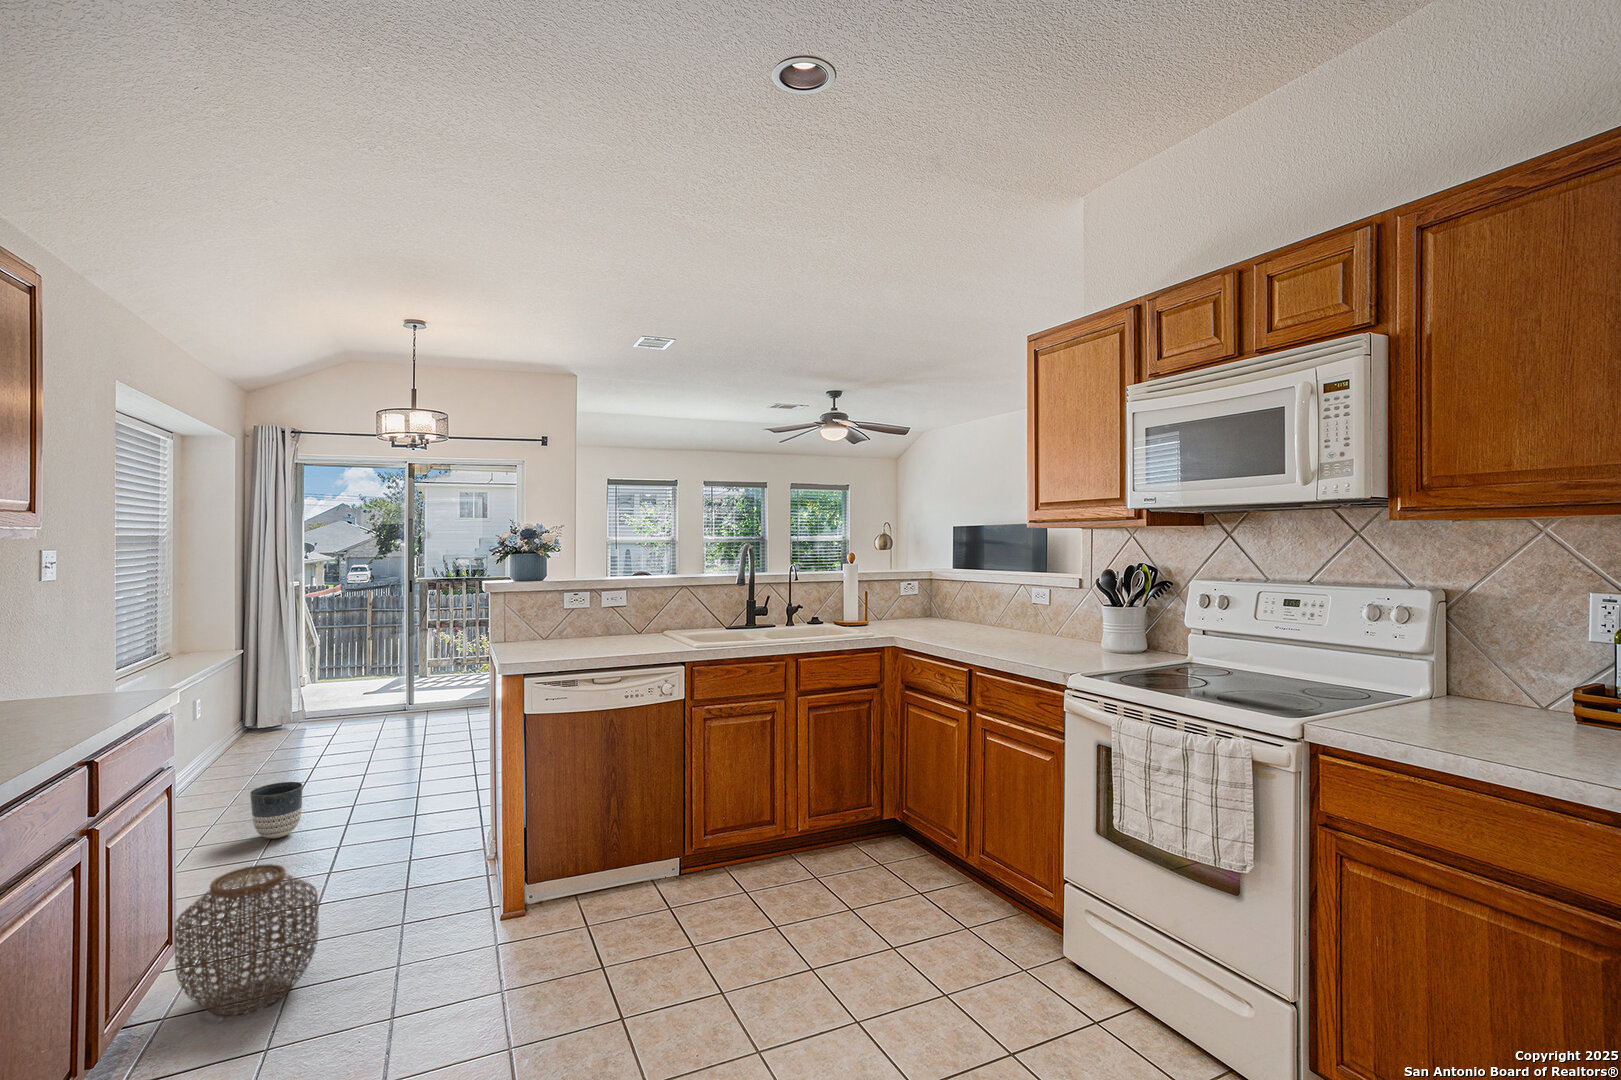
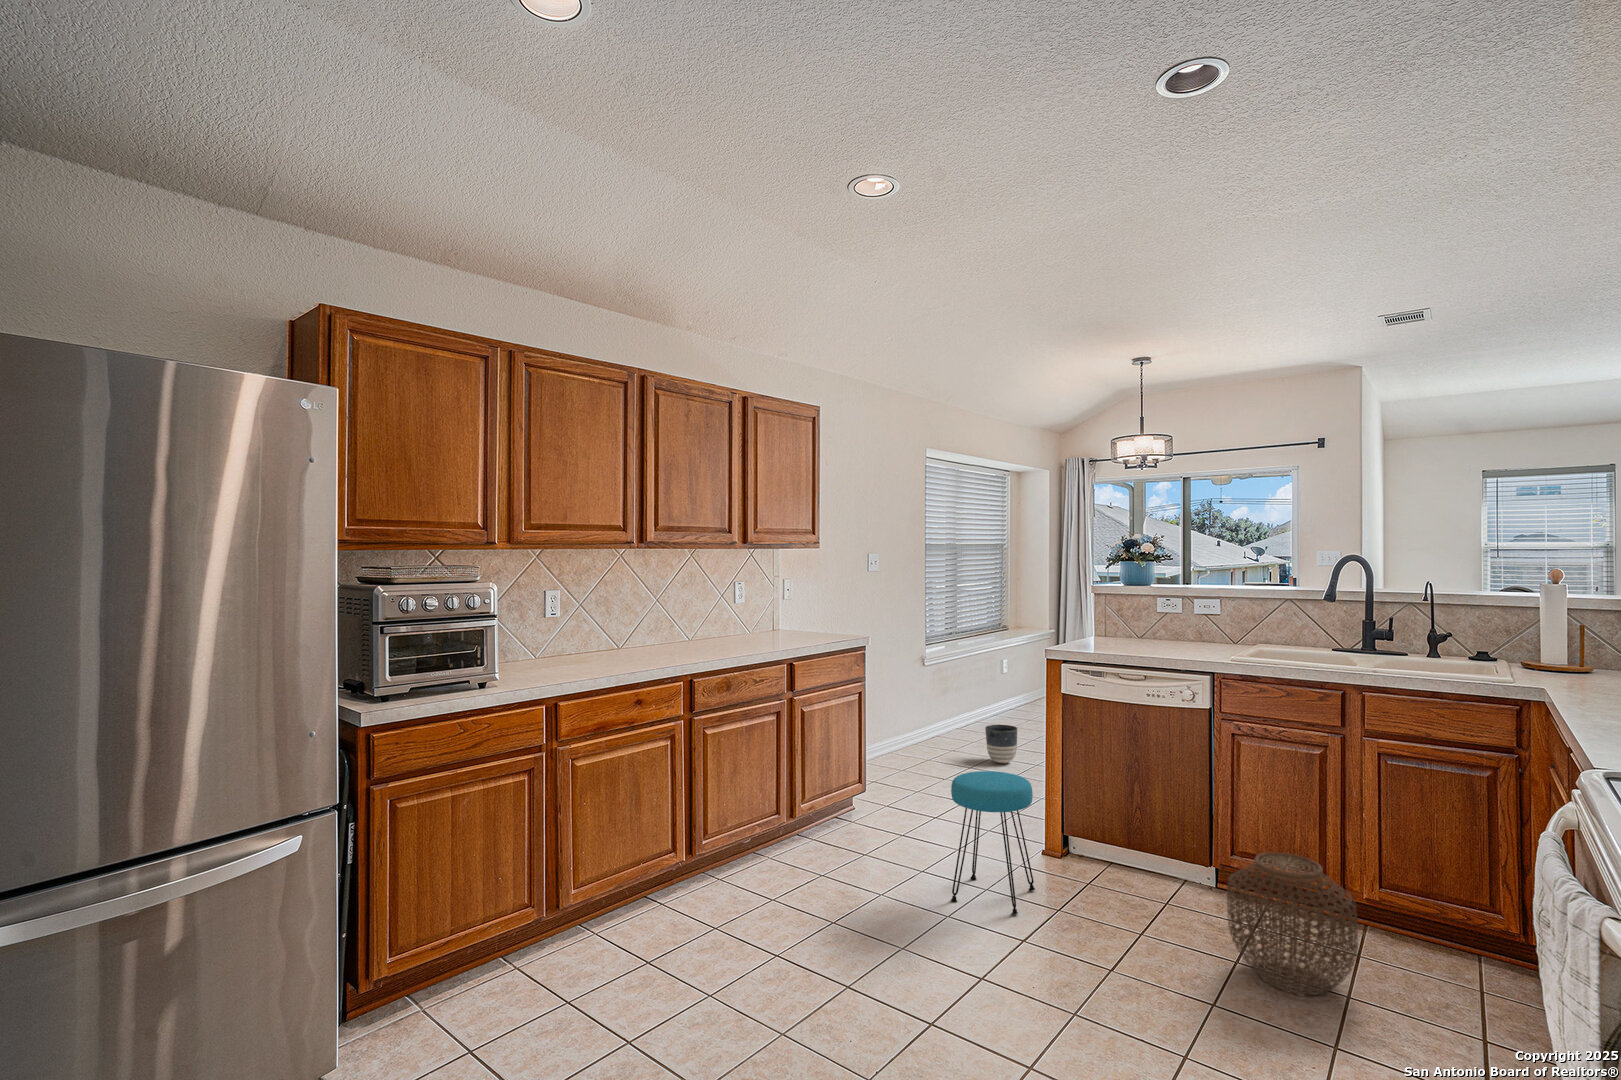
stool: none [471,824,584,1023] -> present [951,771,1035,914]
woven basket: present [175,864,319,1015] -> present [1227,852,1358,995]

